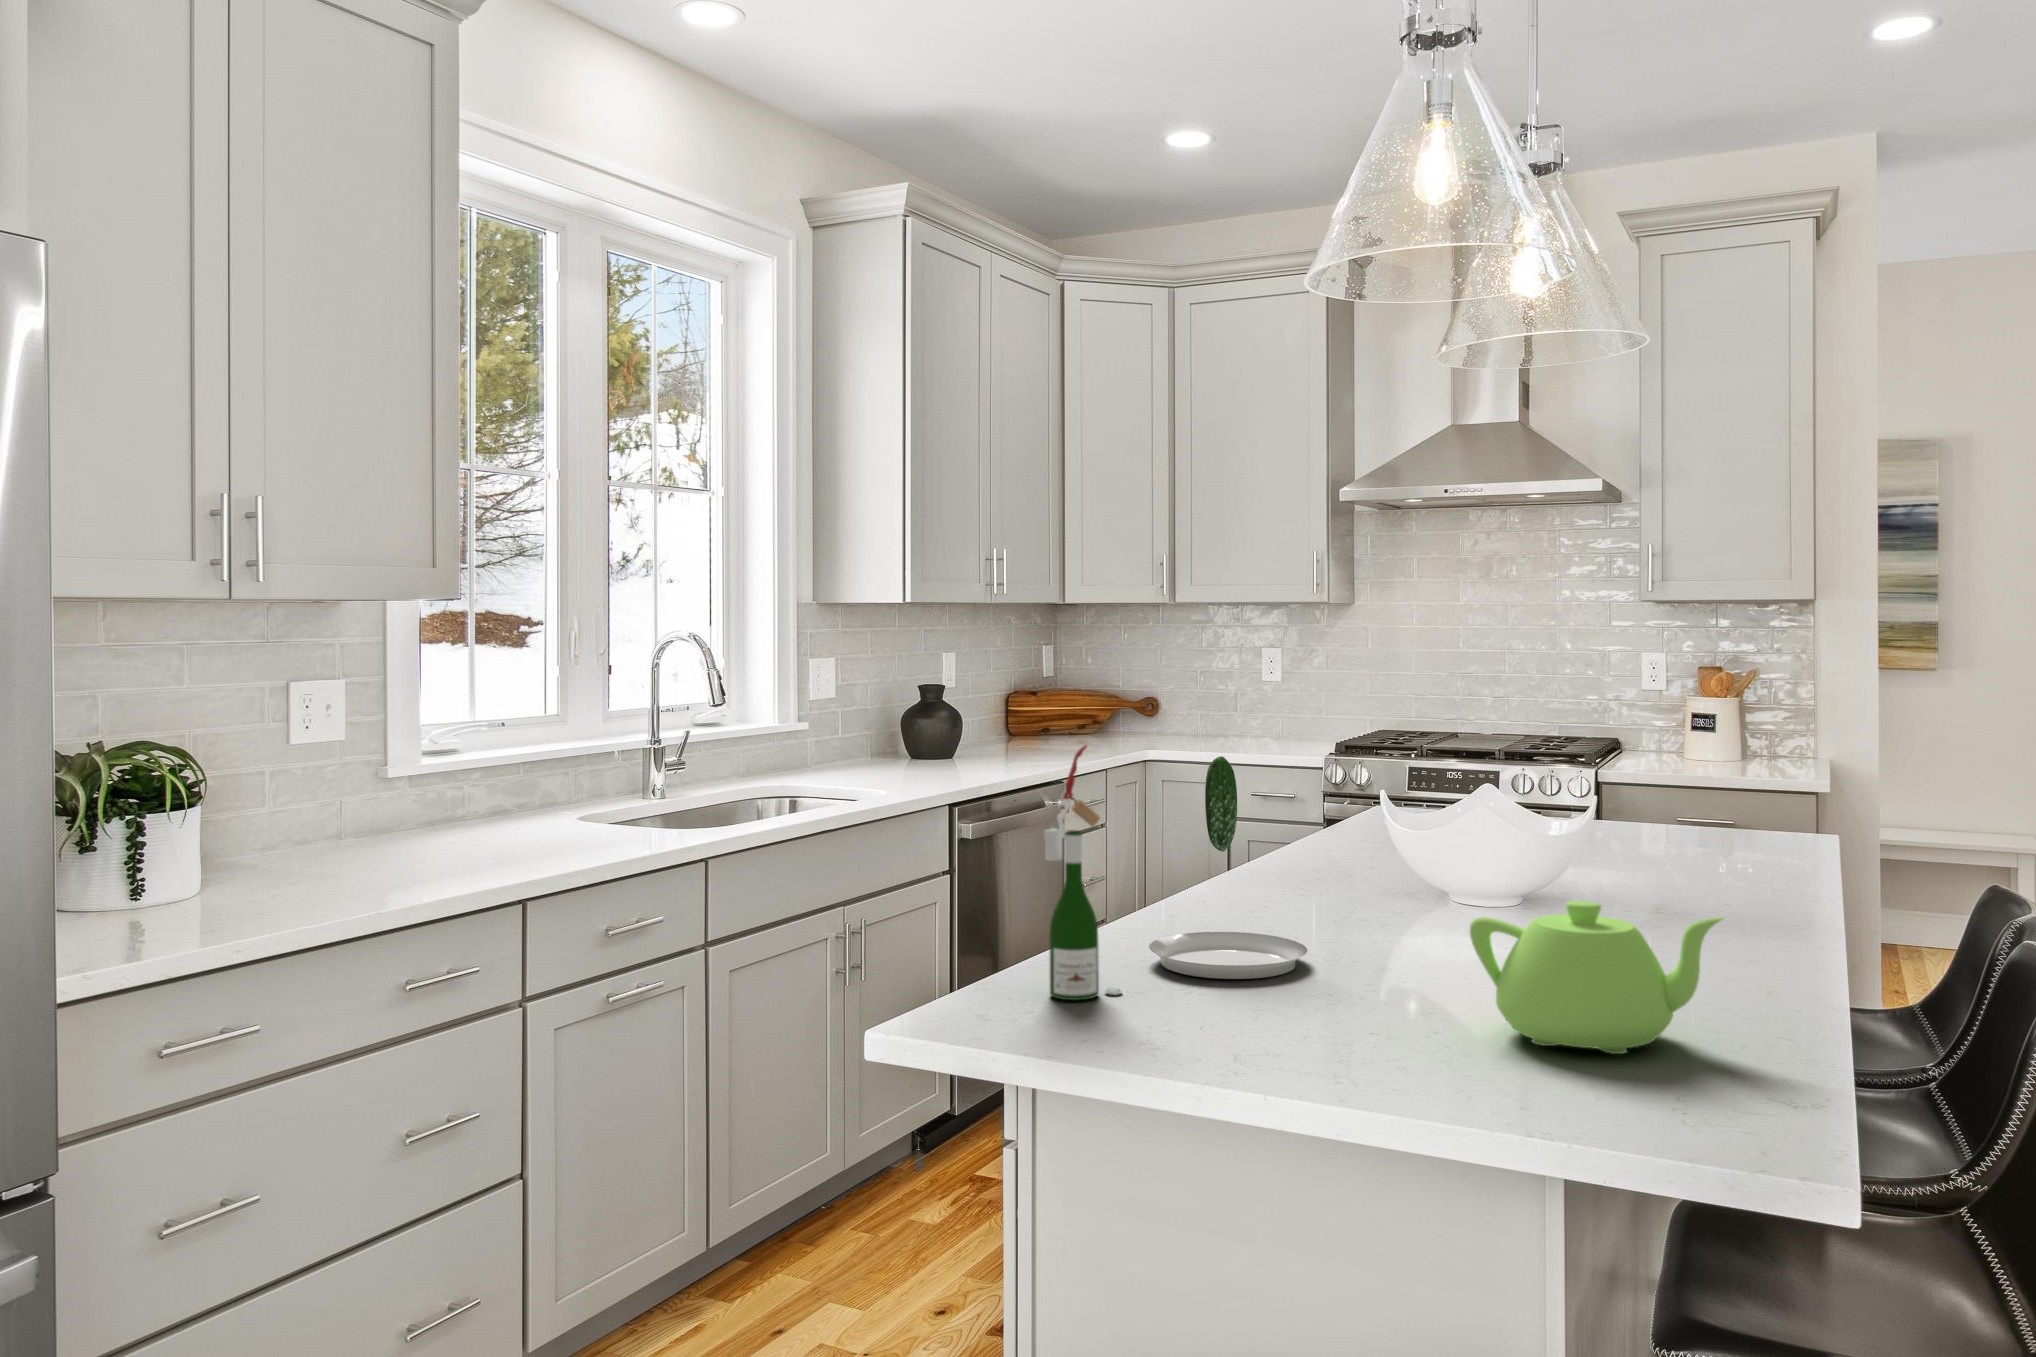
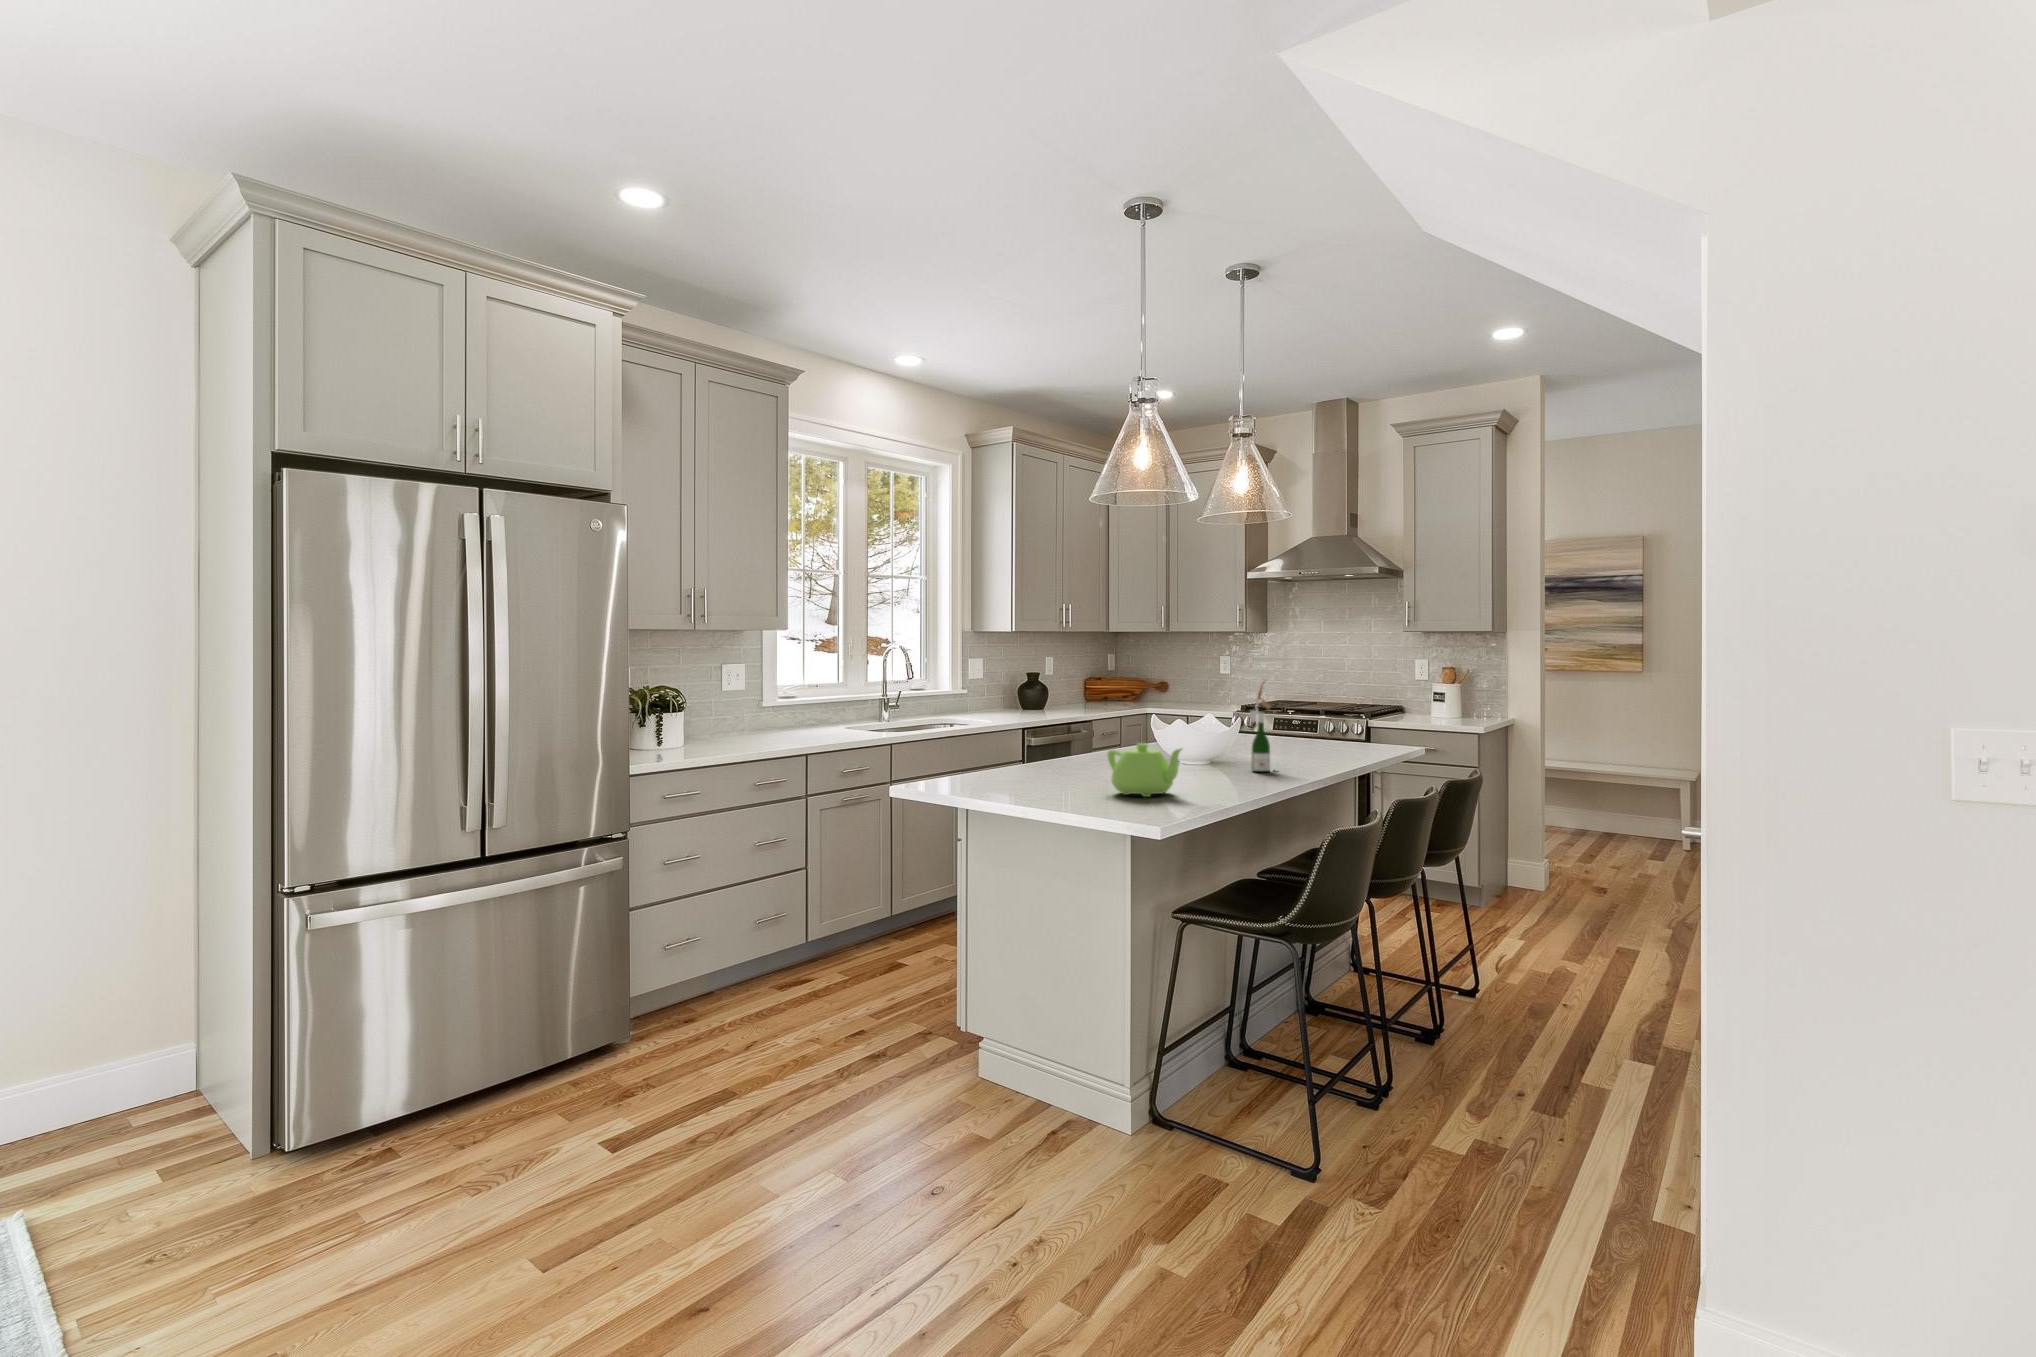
wine bottle: present [1044,745,1122,1000] -> present [1250,682,1271,772]
plate: present [1149,756,1307,979] -> none [1020,694,1082,779]

